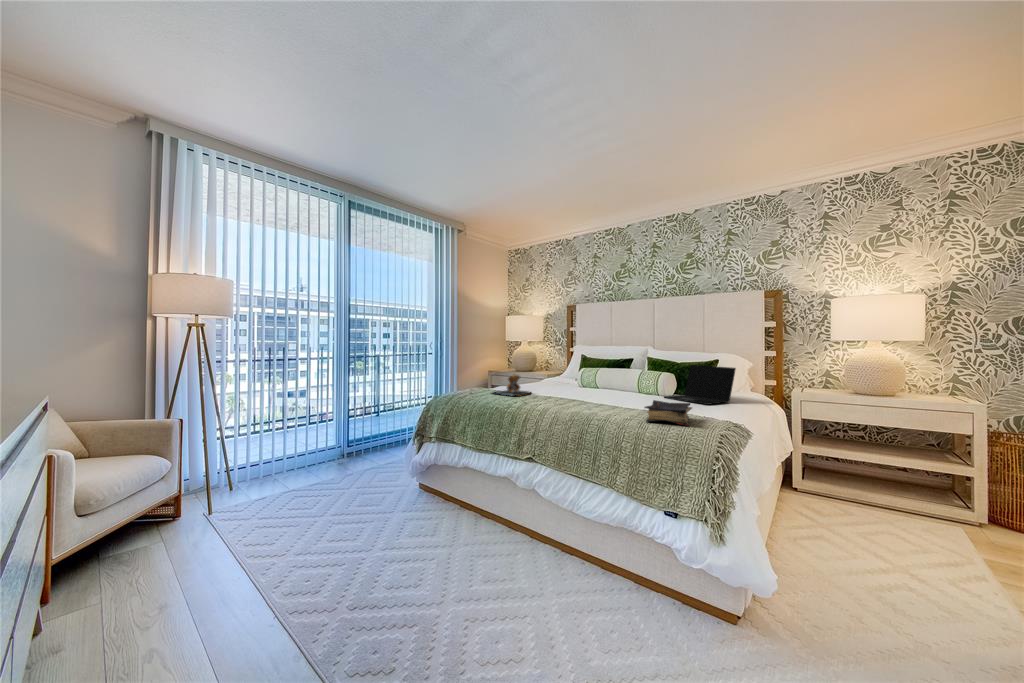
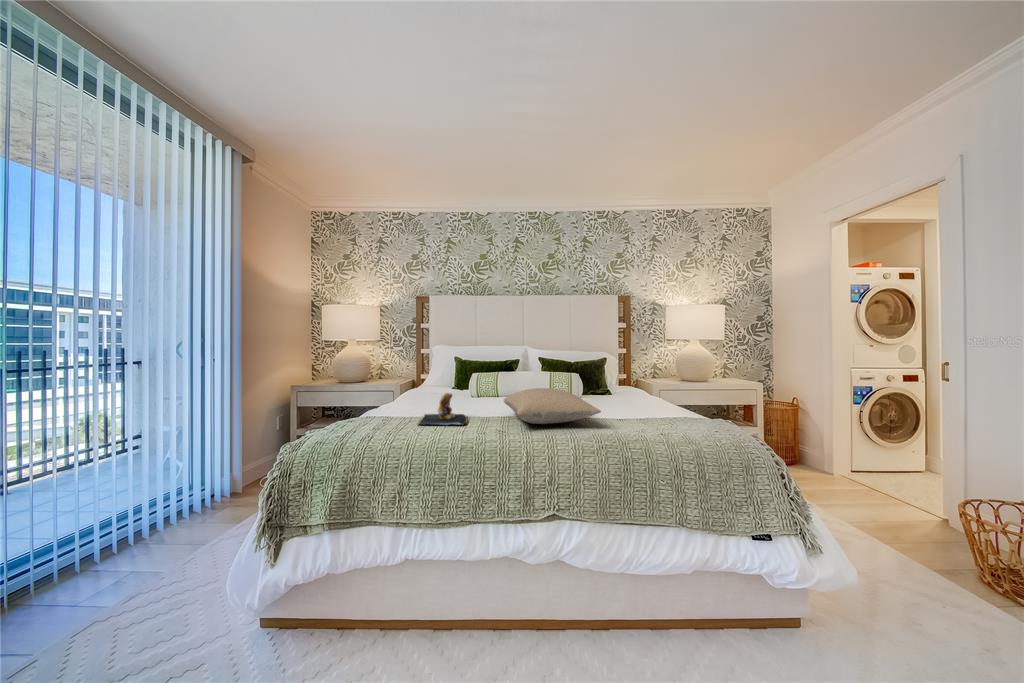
laptop: present [664,365,736,405] -> none [587,366,643,406]
pillow: none [535,375,616,402] -> present [504,388,601,424]
book: present [645,400,692,426] -> none [653,410,720,439]

